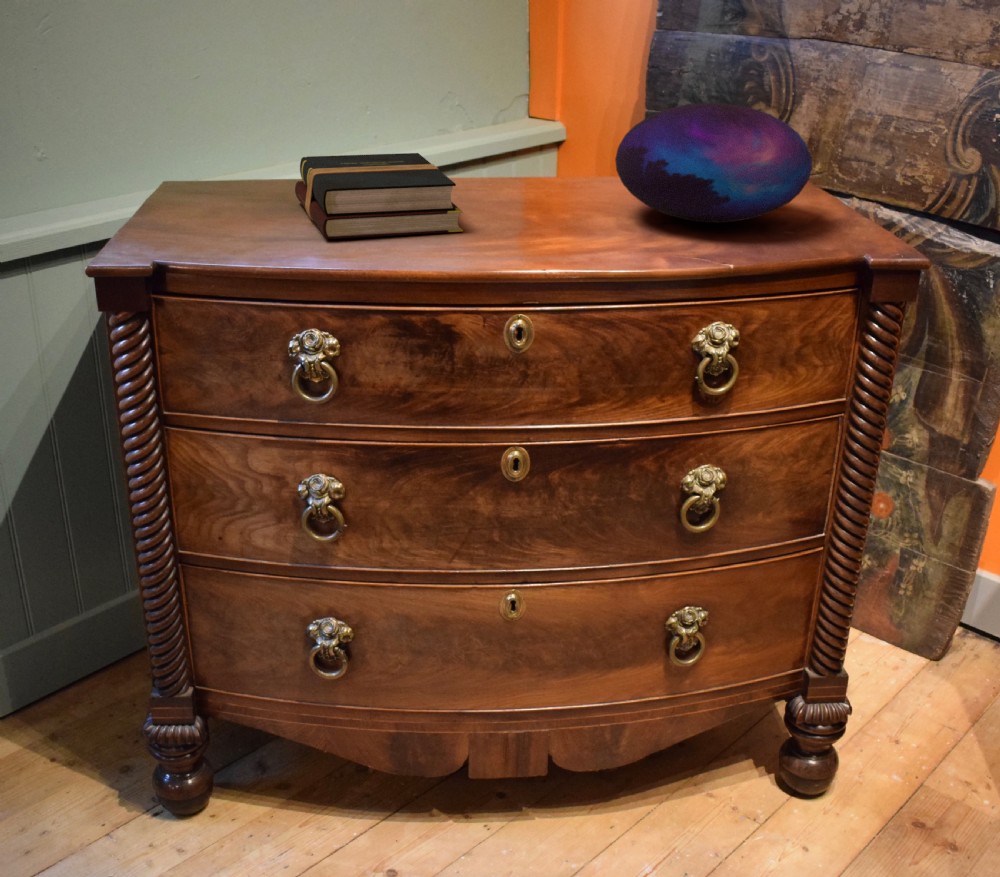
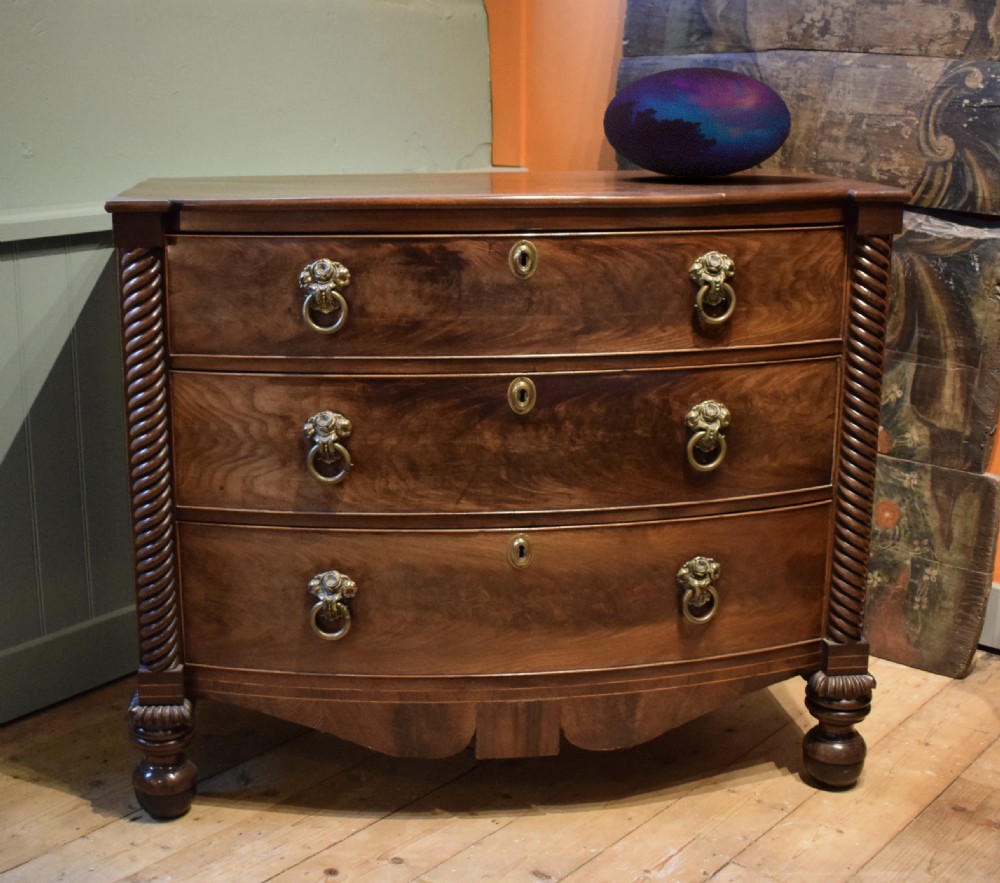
hardback book: present [295,153,463,239] -> none [286,133,460,185]

